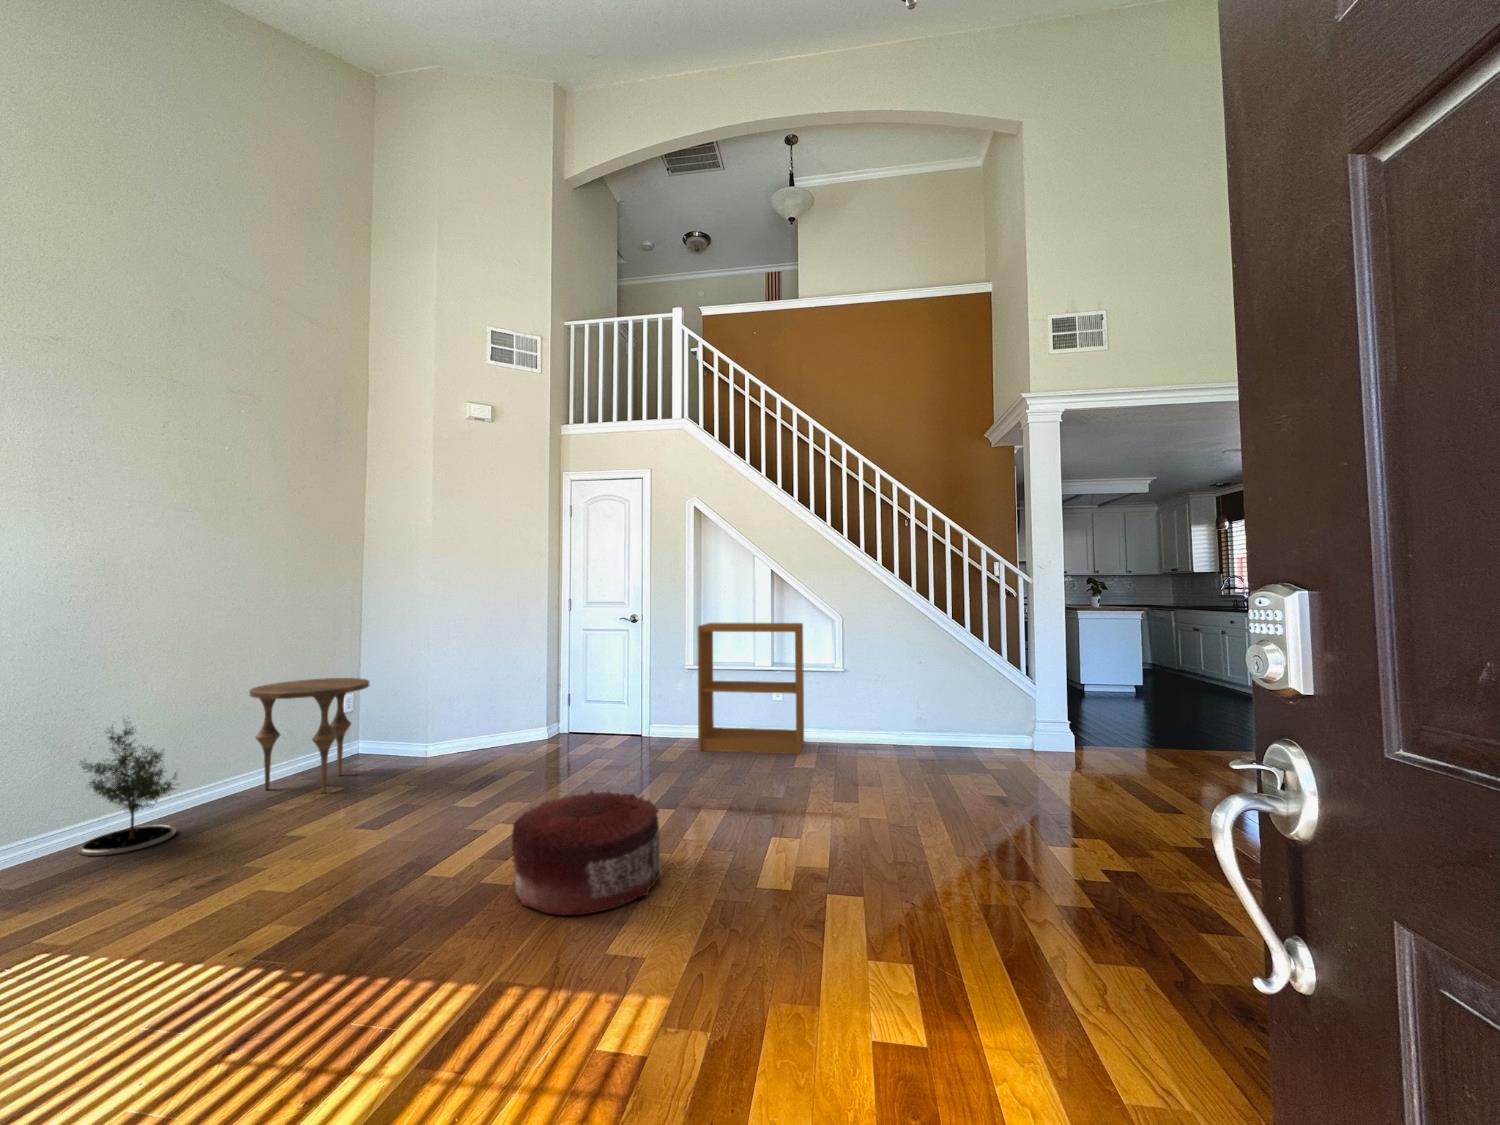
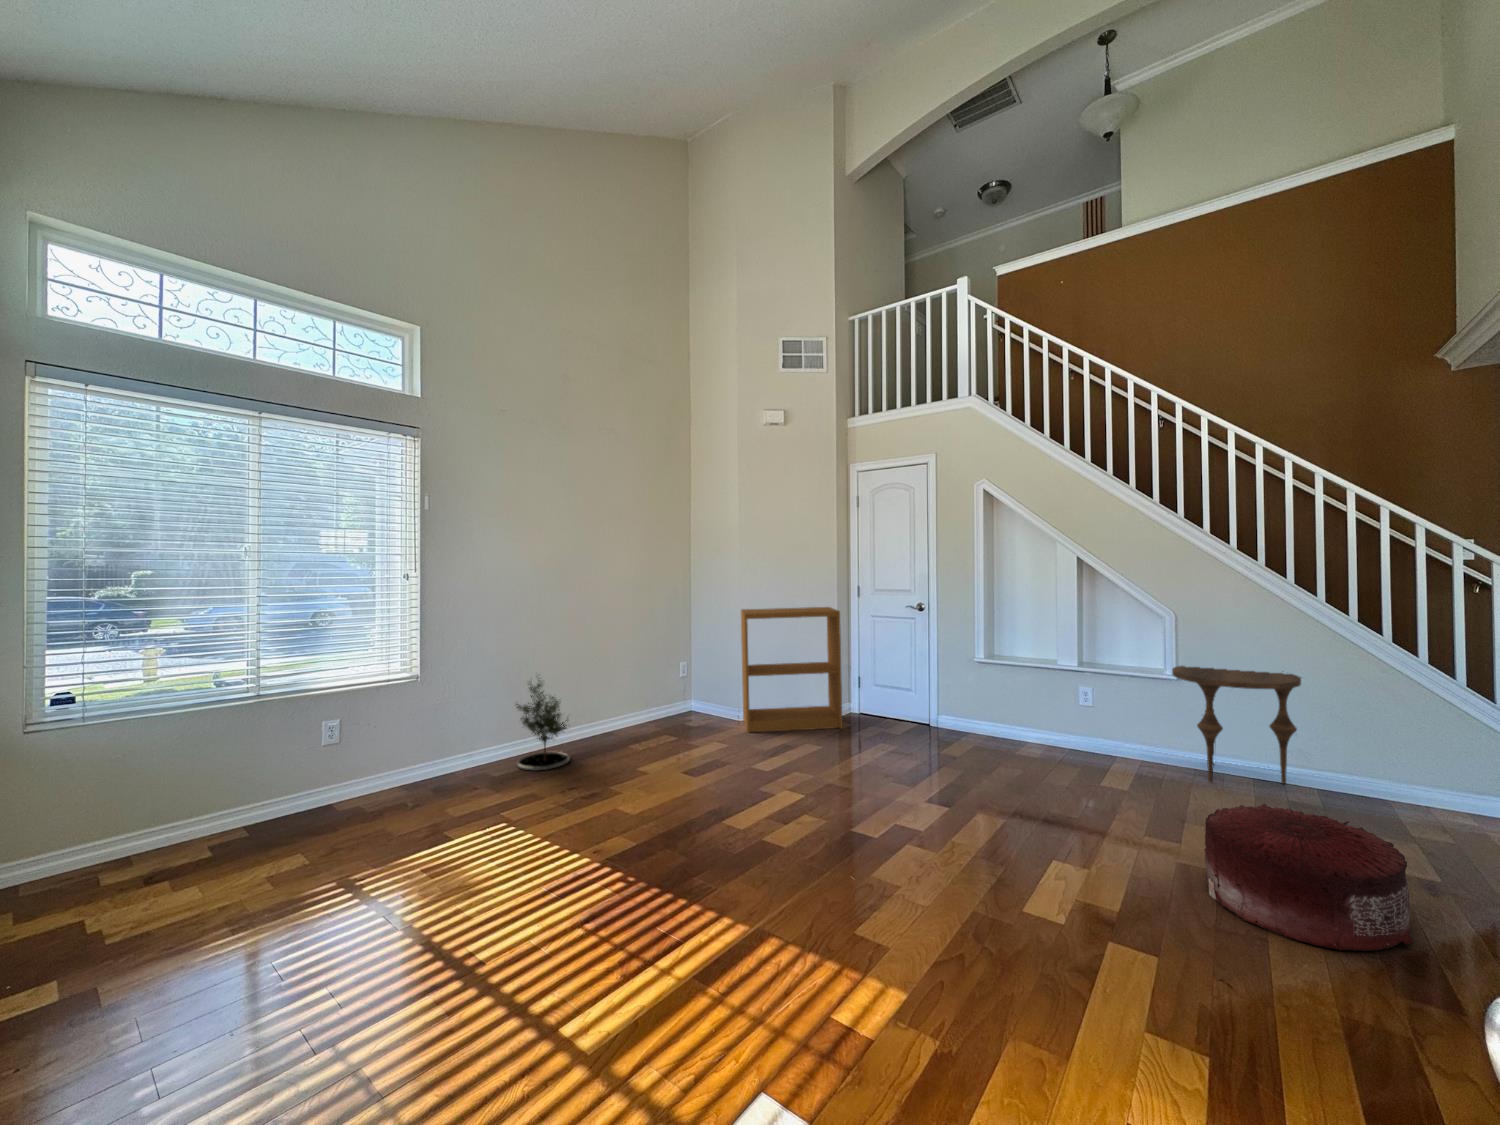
bookshelf: present [697,623,804,755] -> present [741,607,842,733]
side table: present [250,678,370,793] -> present [1172,666,1301,784]
pouf: present [512,791,661,916] -> present [1205,804,1414,951]

